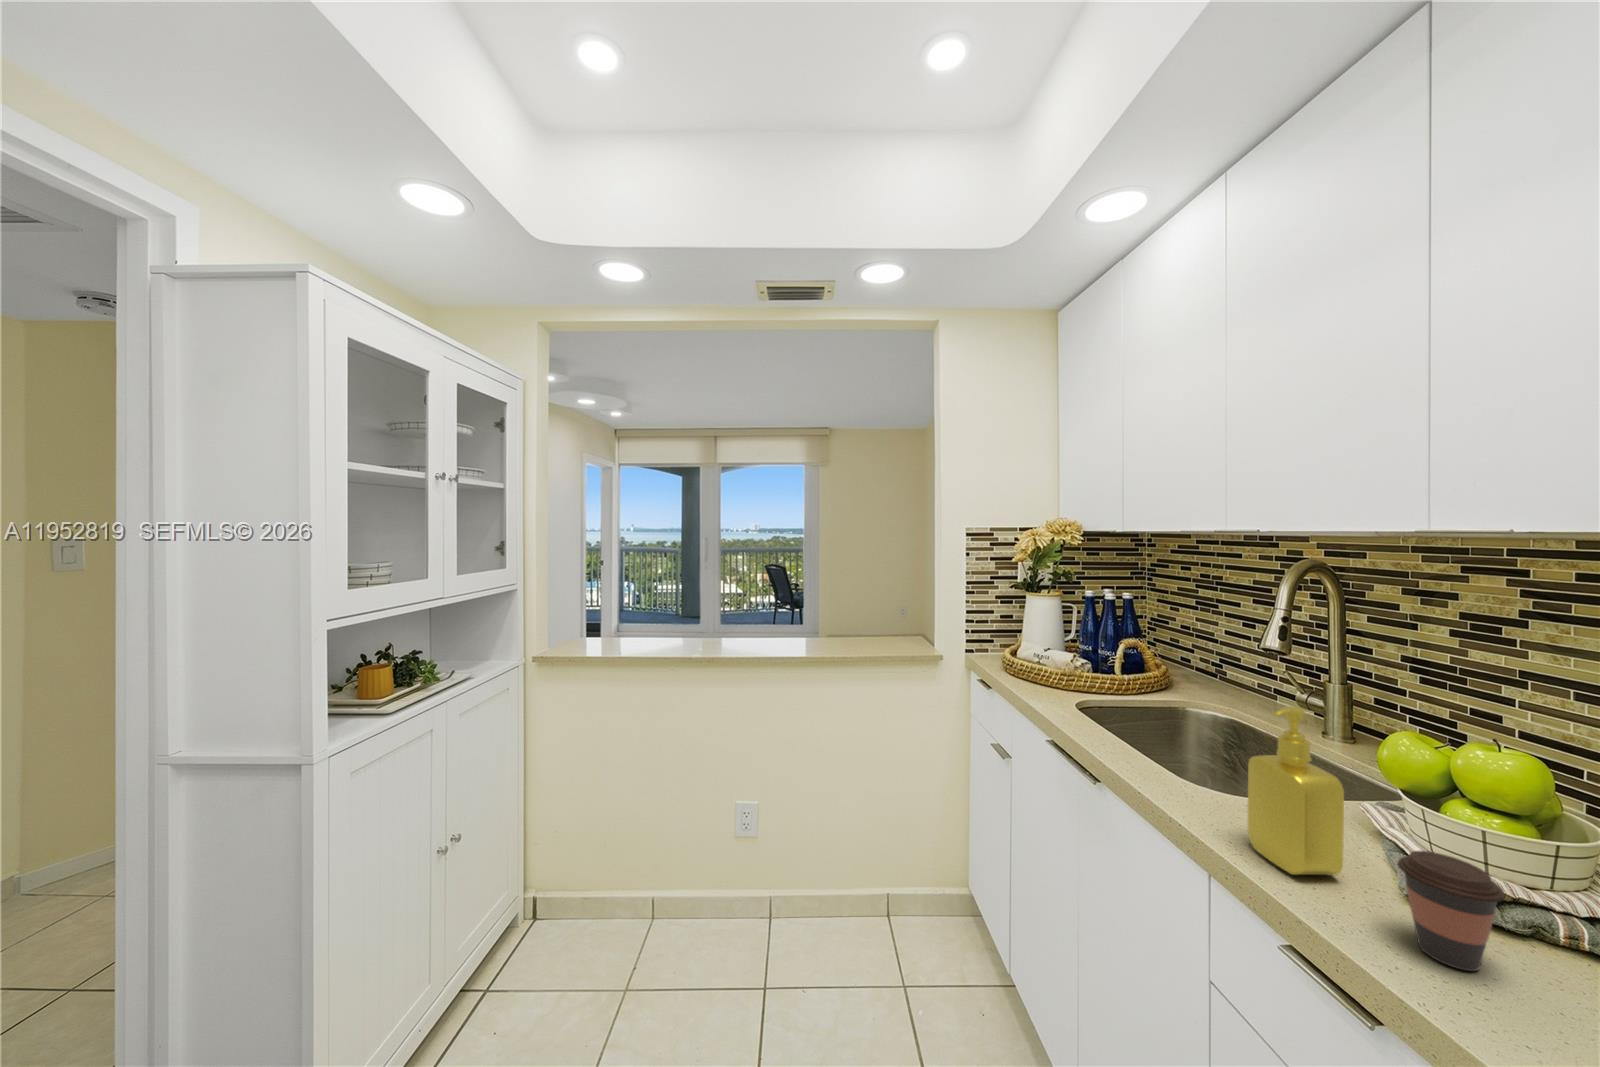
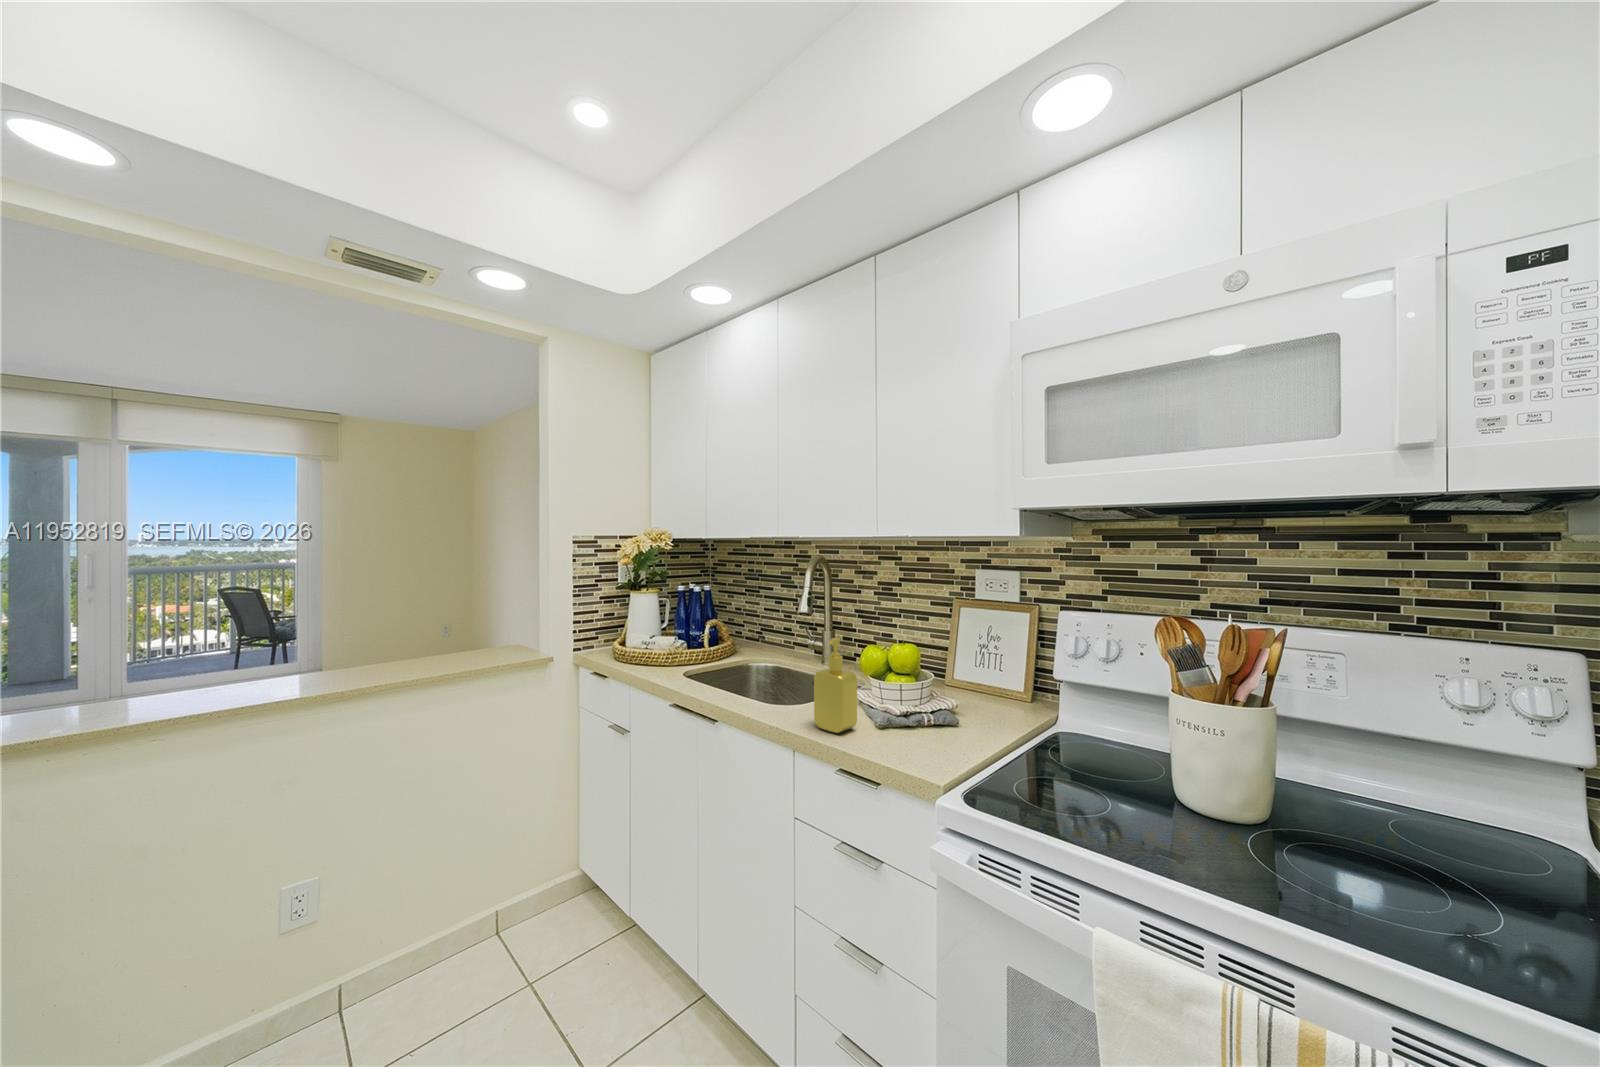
coffee cup: present [1398,851,1505,971] -> none [882,696,917,748]

